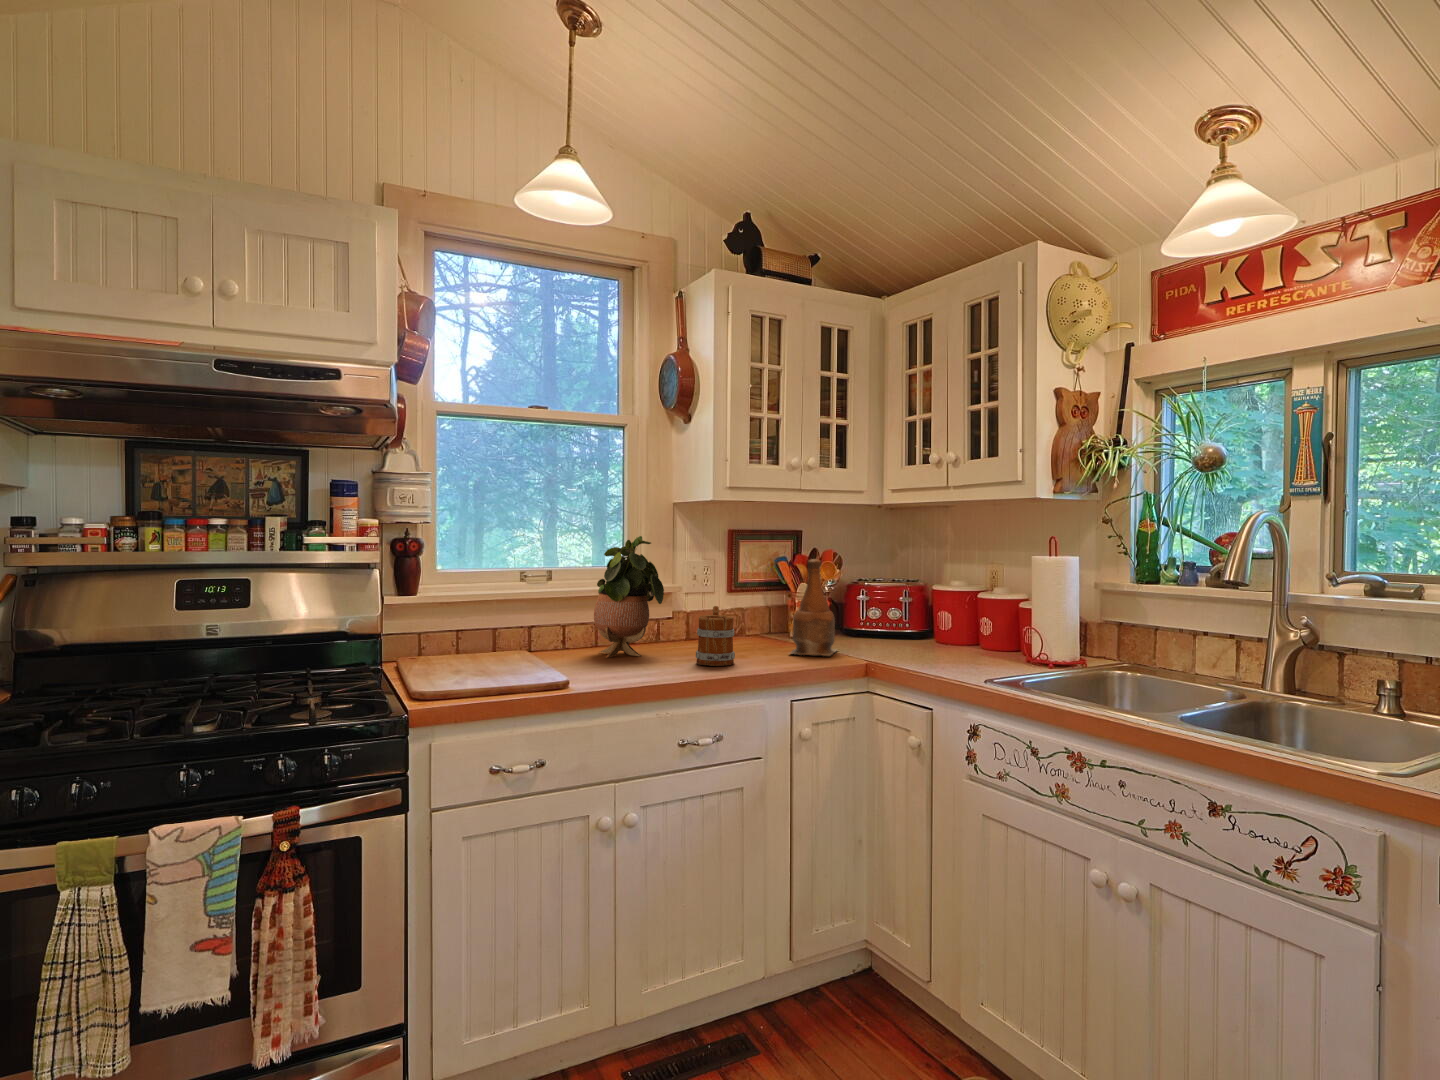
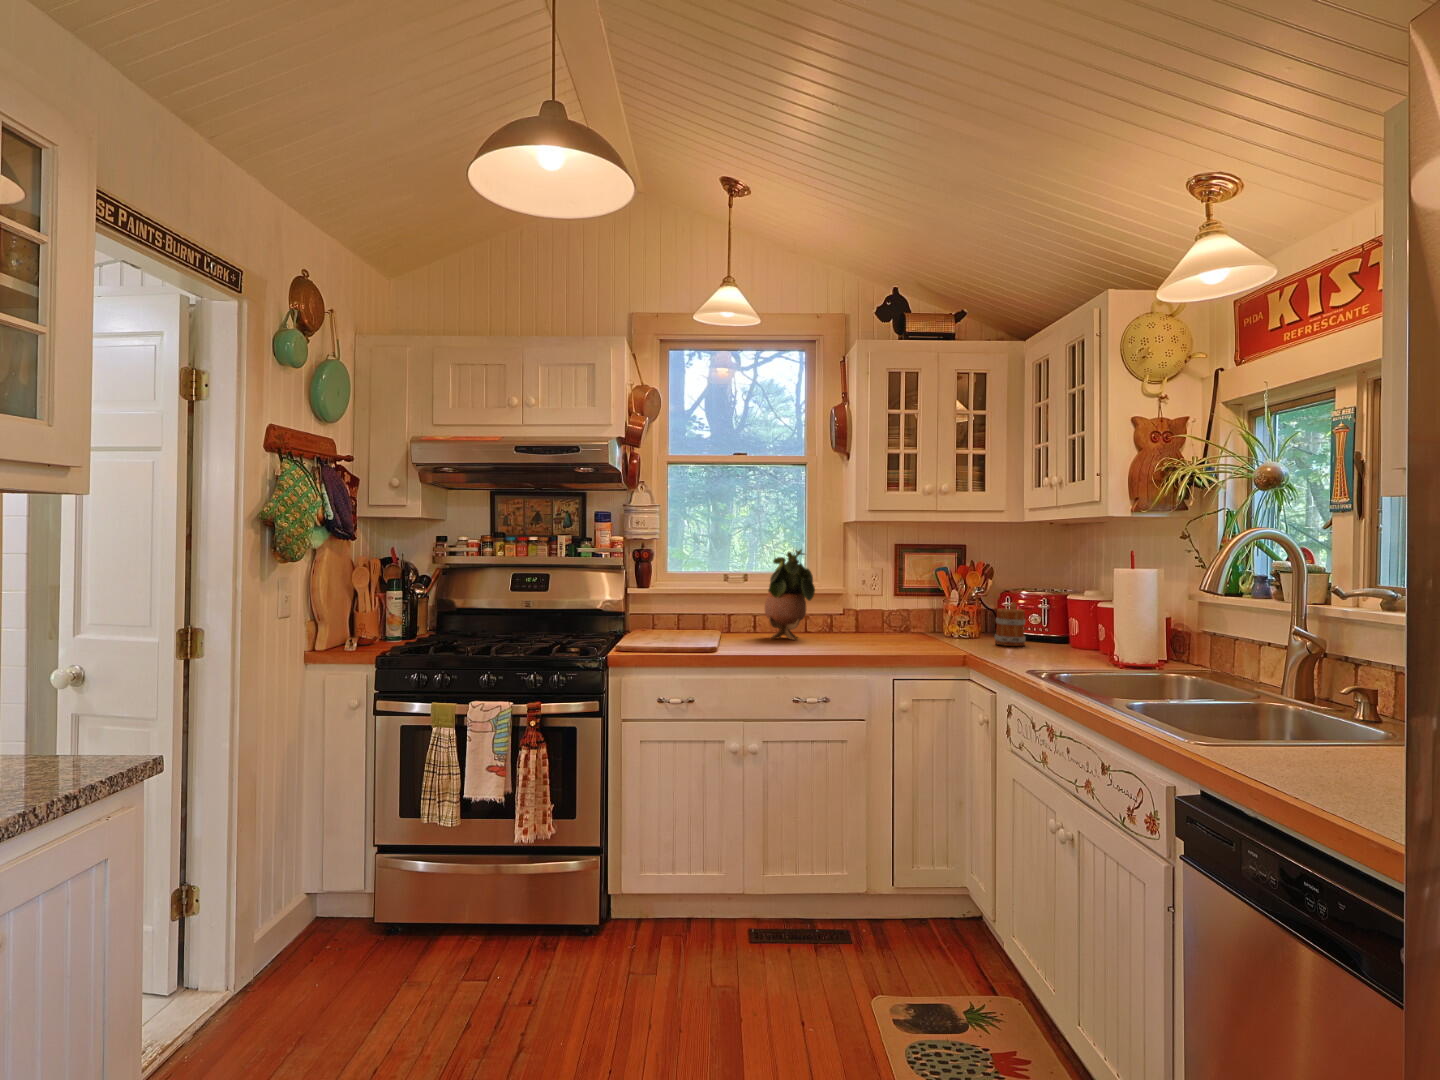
bottle: present [791,559,837,656] -> none [909,568,960,649]
mug: present [696,606,735,666] -> present [995,602,1026,646]

